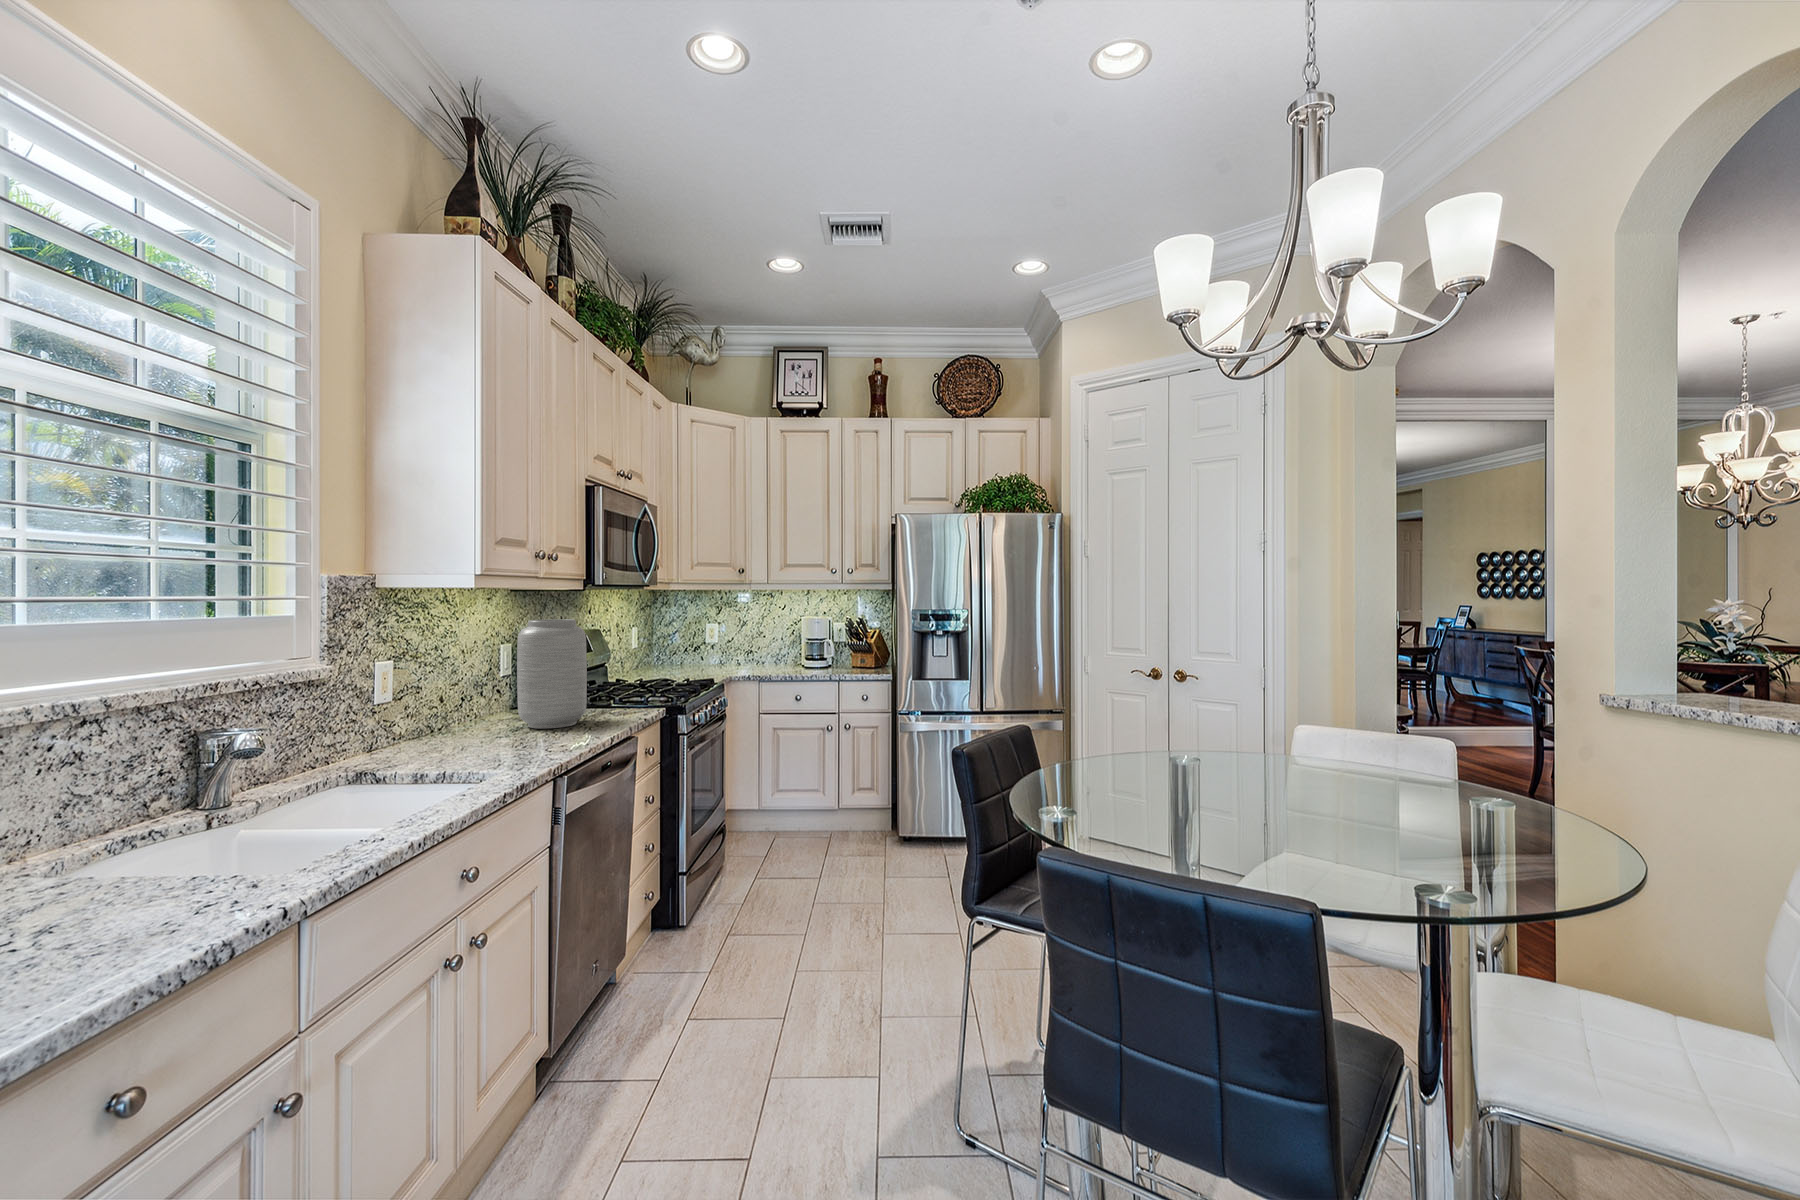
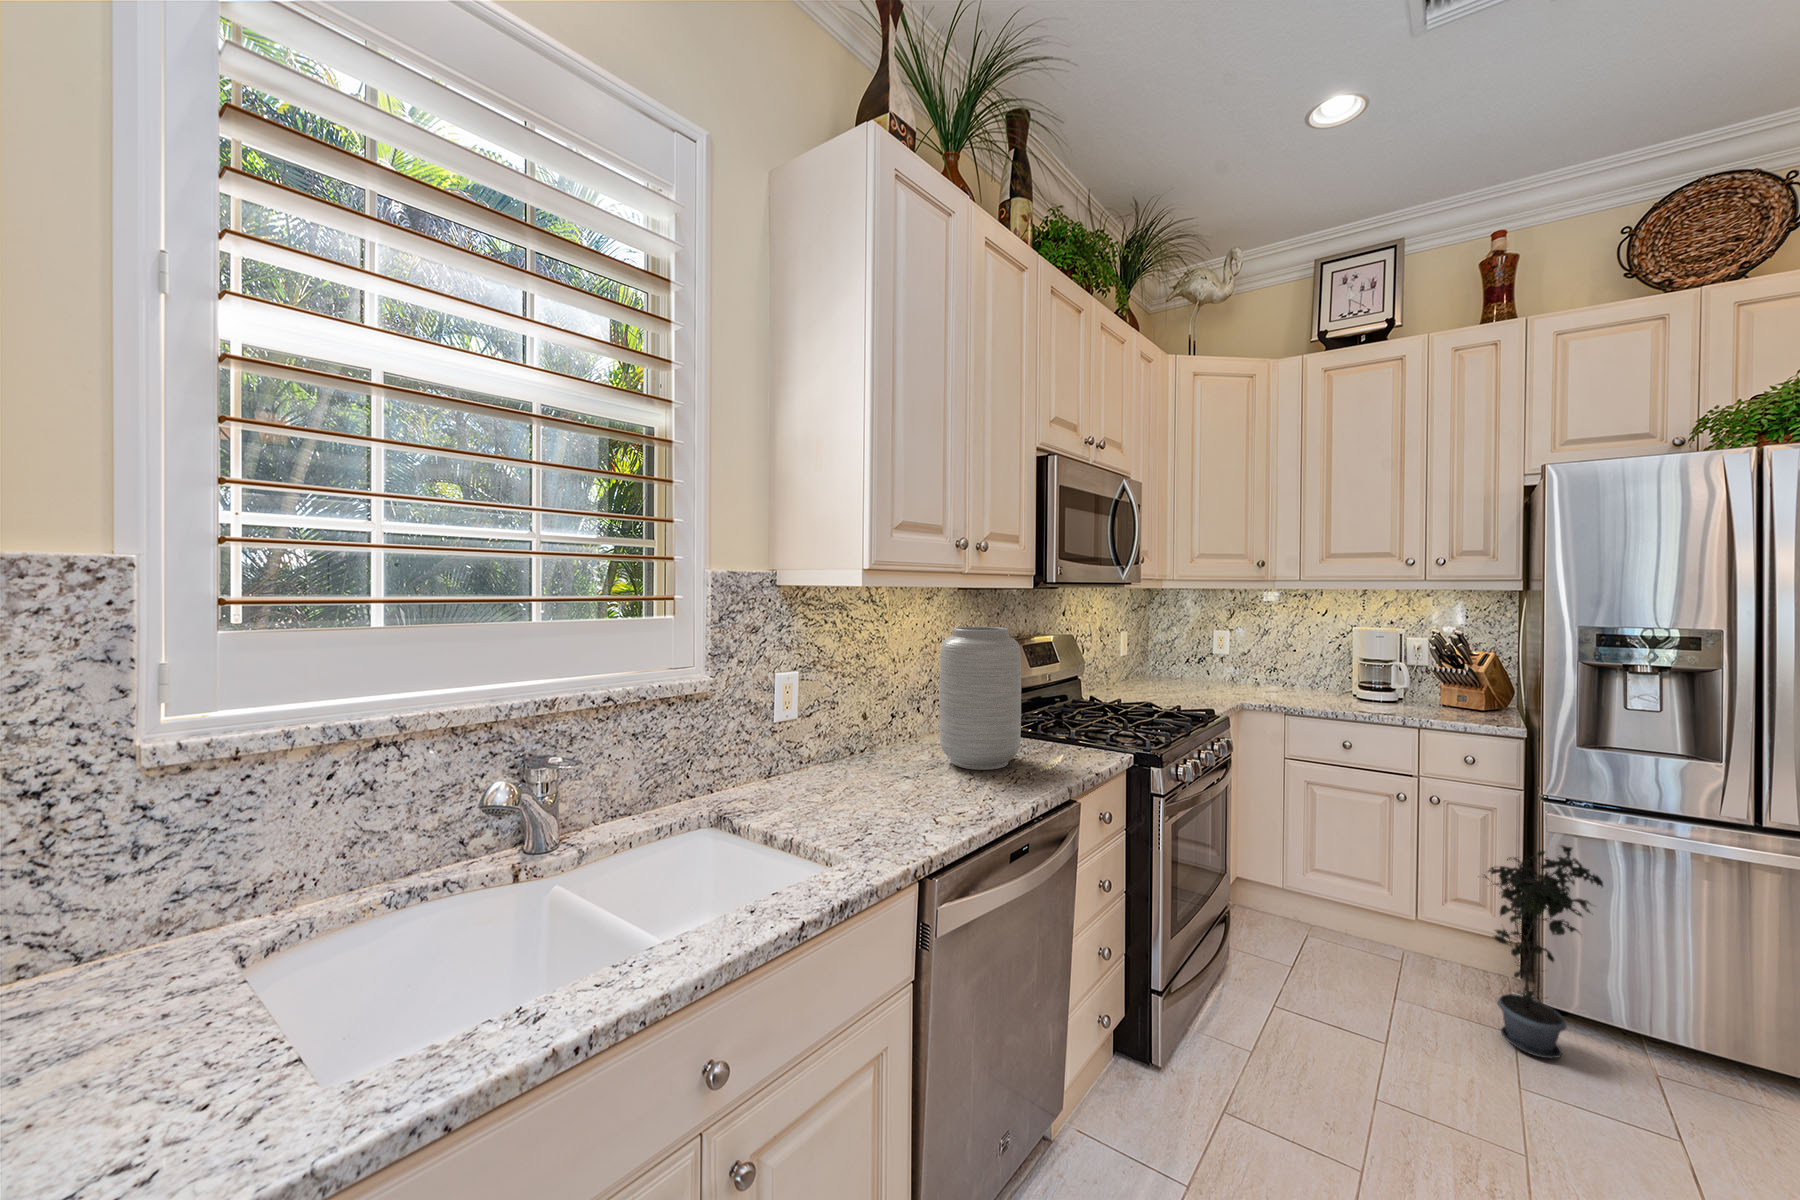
potted plant: none [867,738,919,865] -> present [1484,845,1603,1058]

